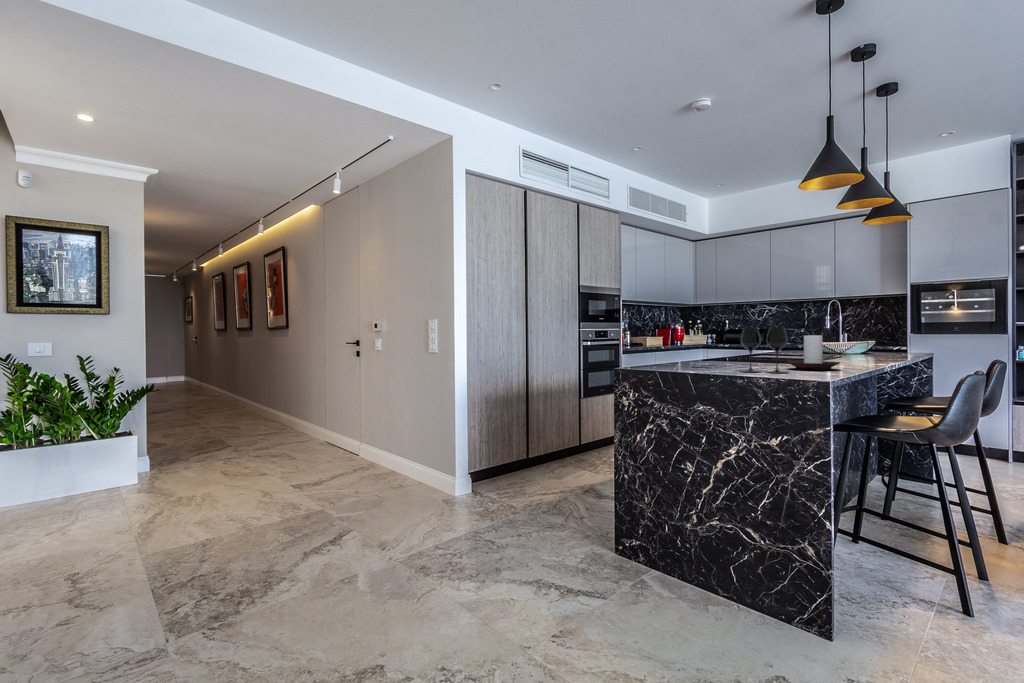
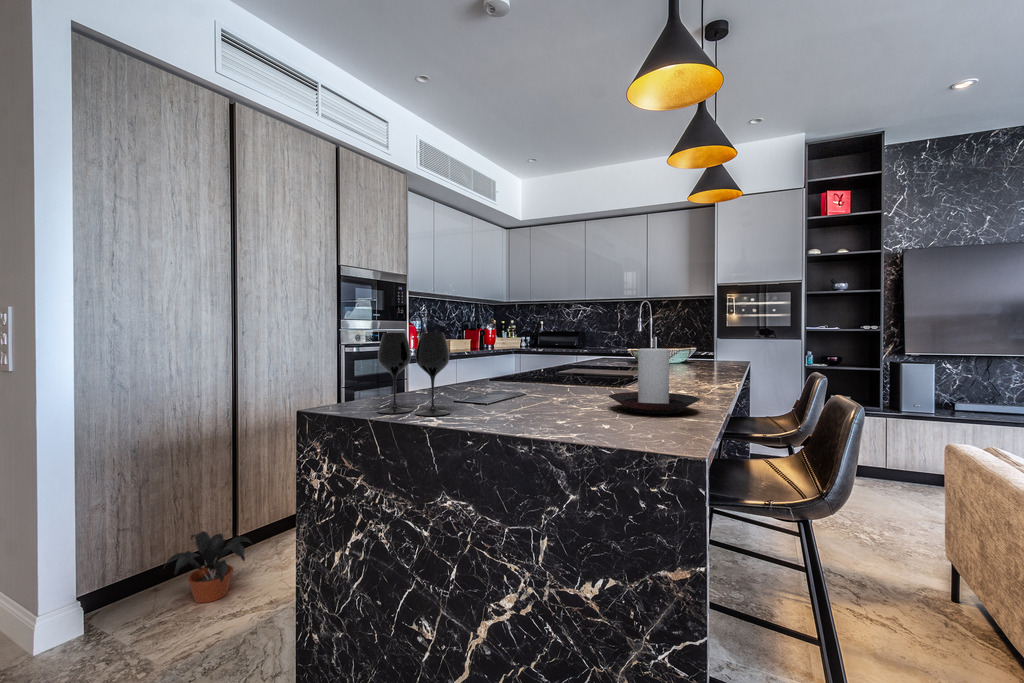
wine glass: present [741,327,787,373] -> present [377,333,450,416]
potted plant: none [510,449,554,487] -> present [164,531,251,603]

